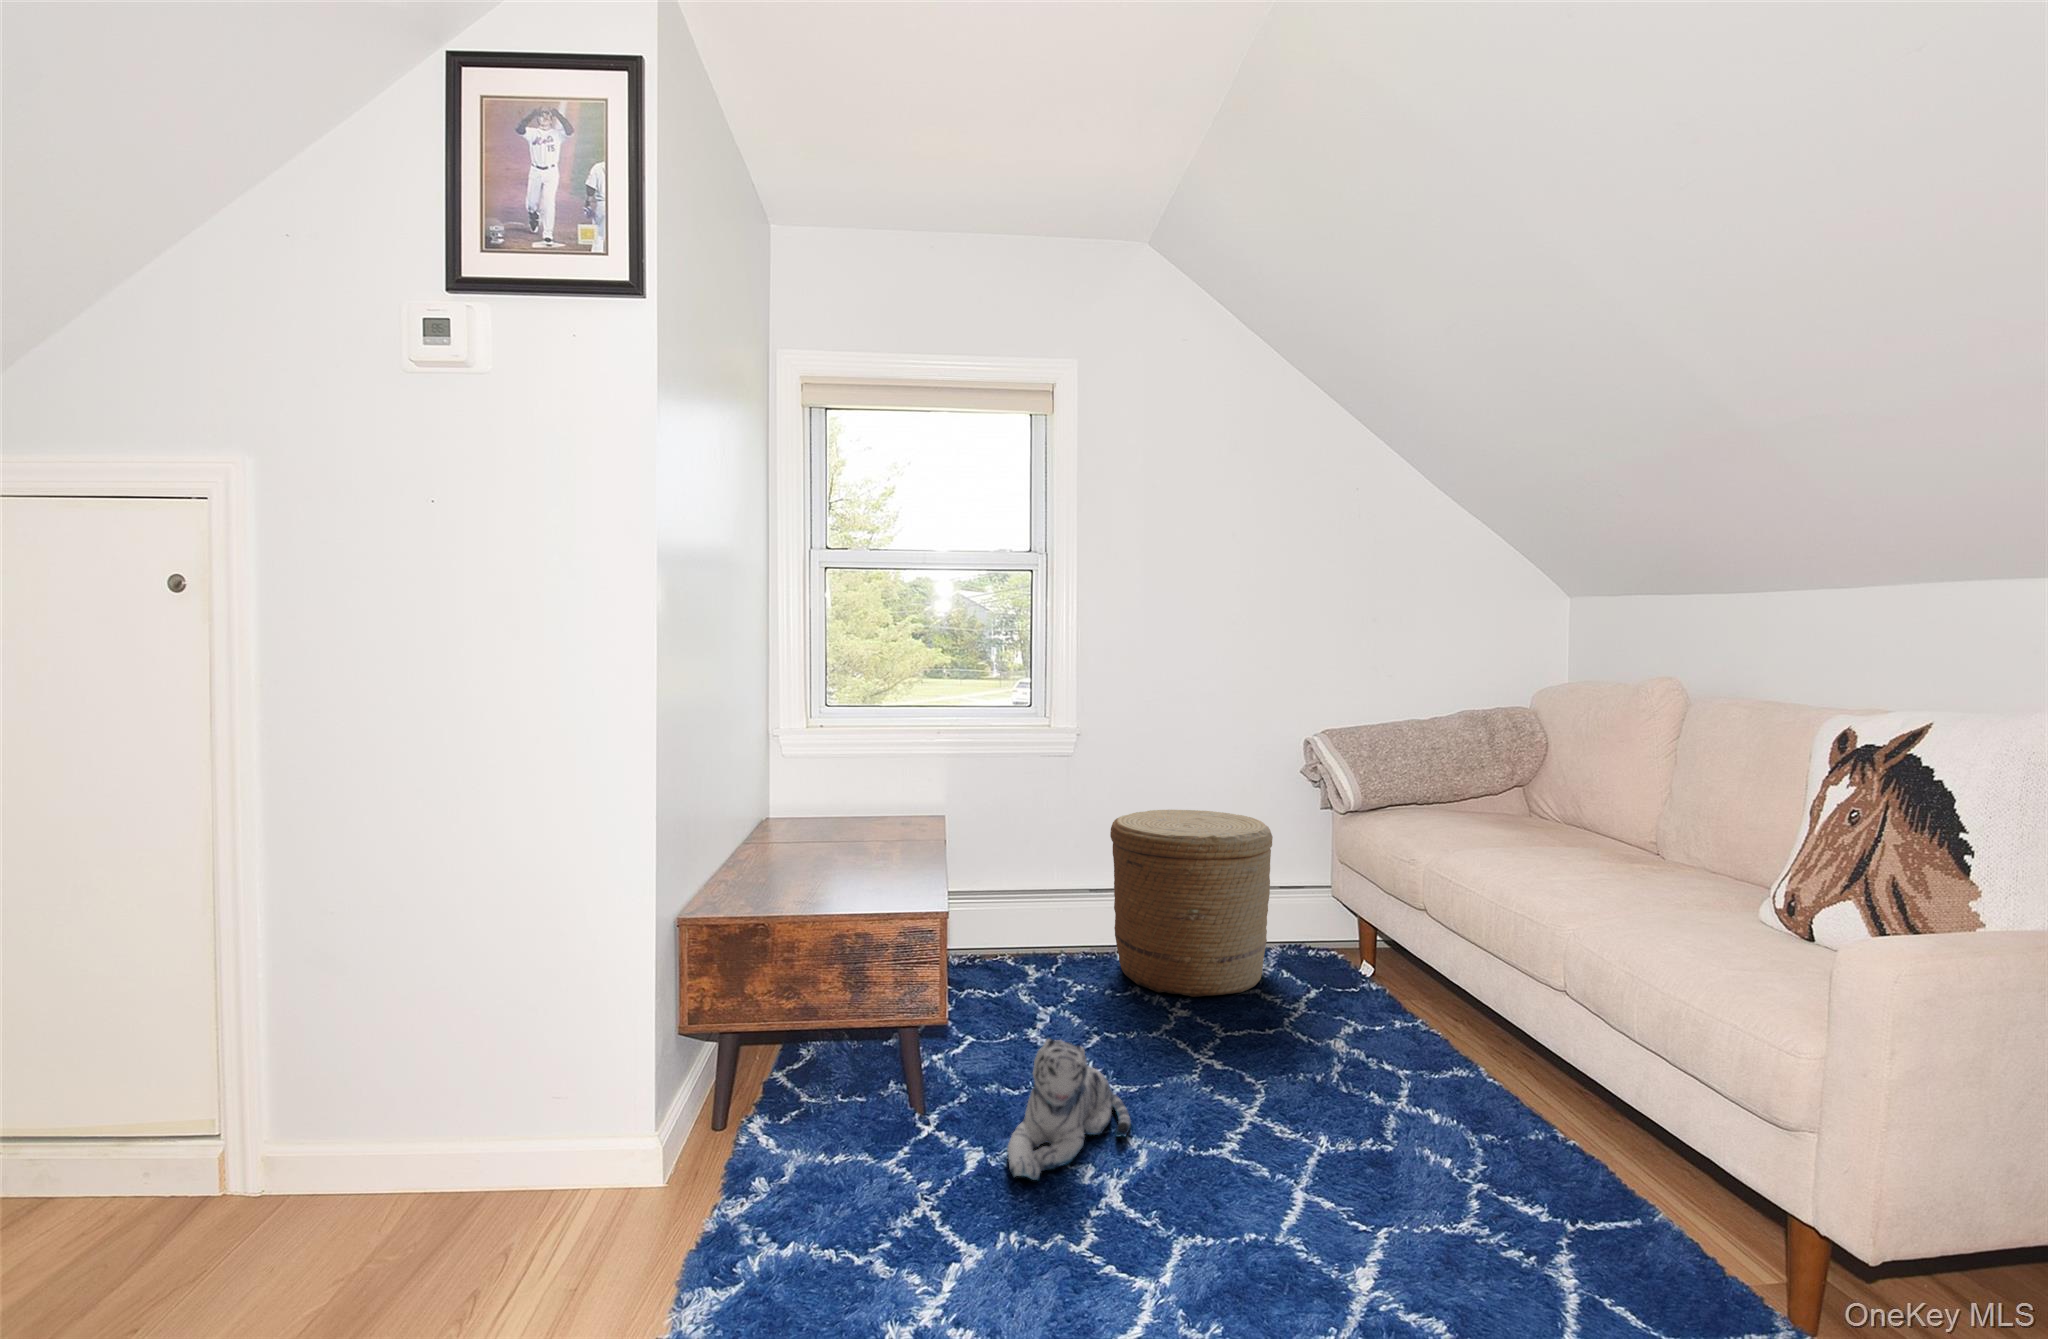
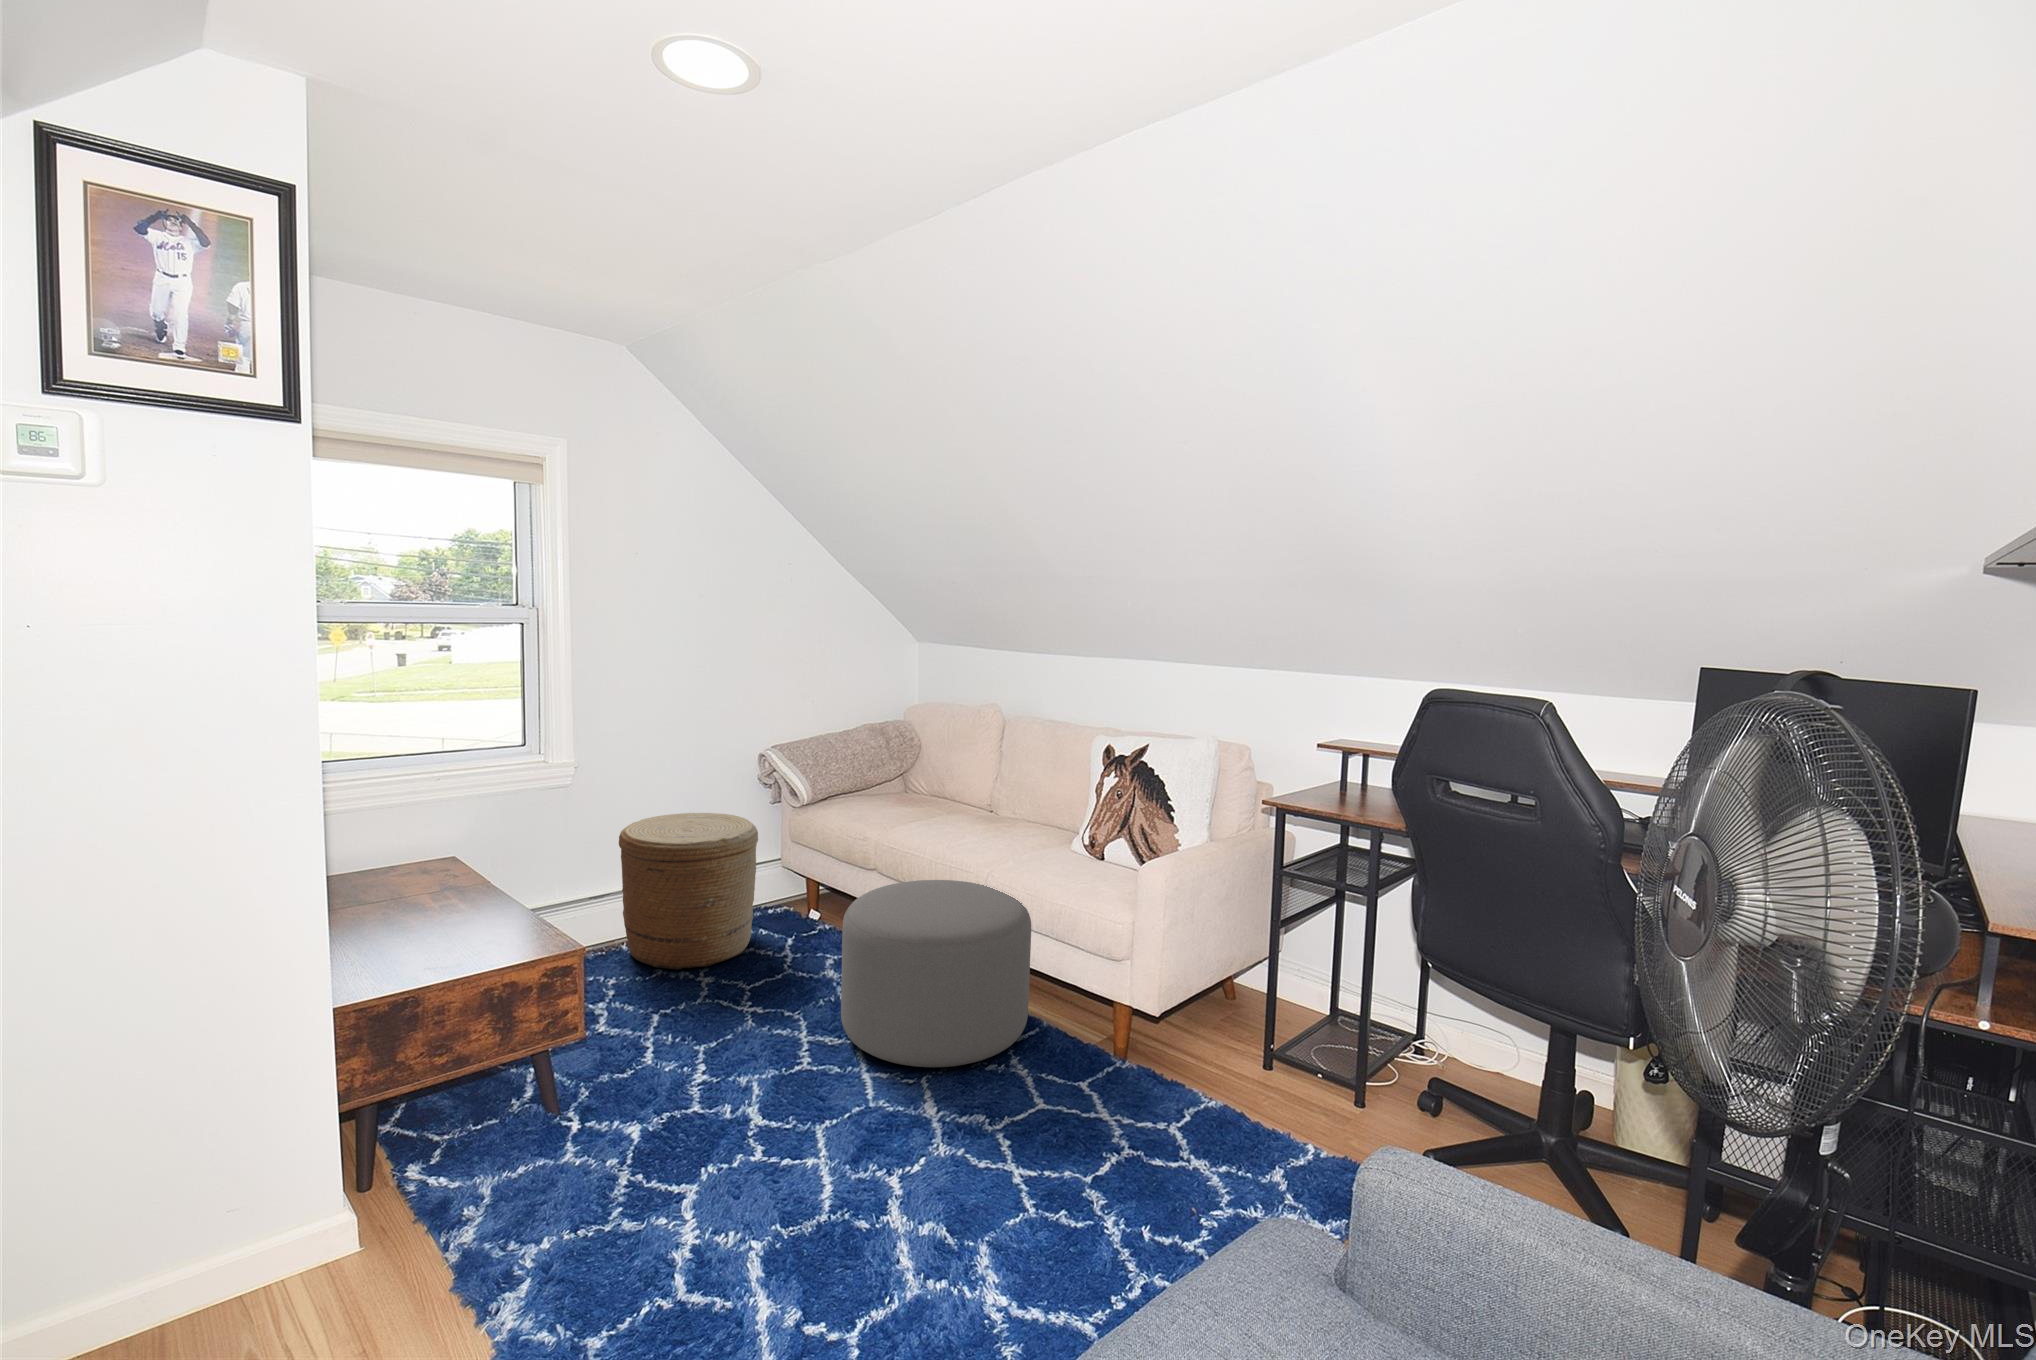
ottoman: none [1295,921,1626,1236] -> present [841,880,1031,1067]
plush toy: present [1007,1039,1131,1180] -> none [656,1025,738,1134]

